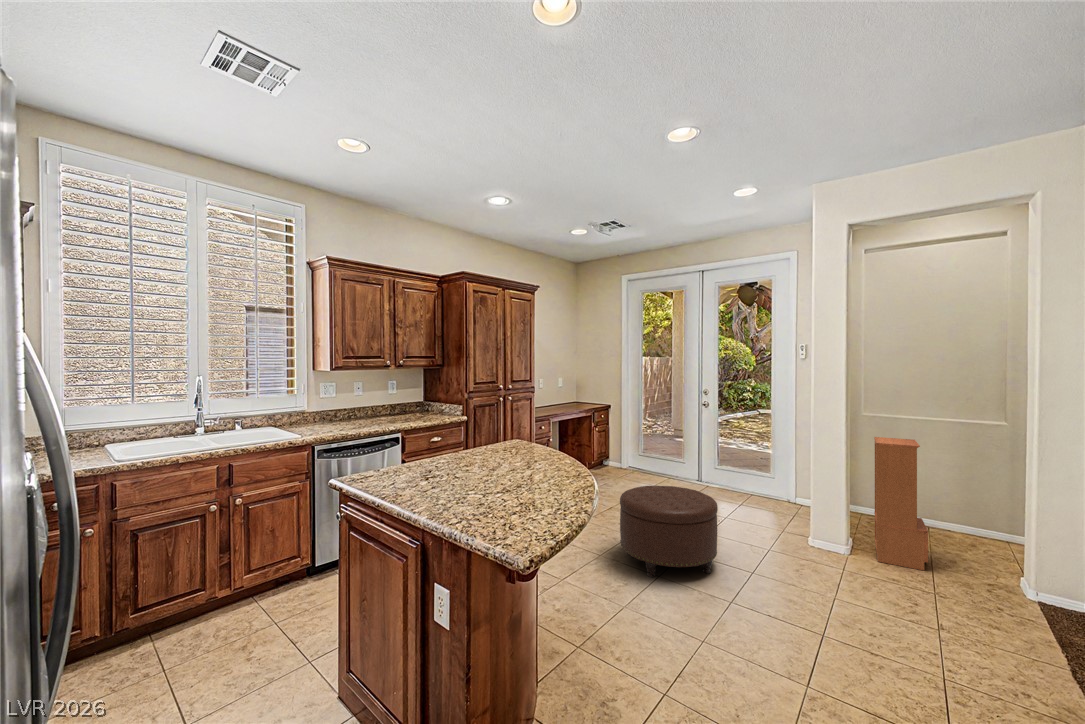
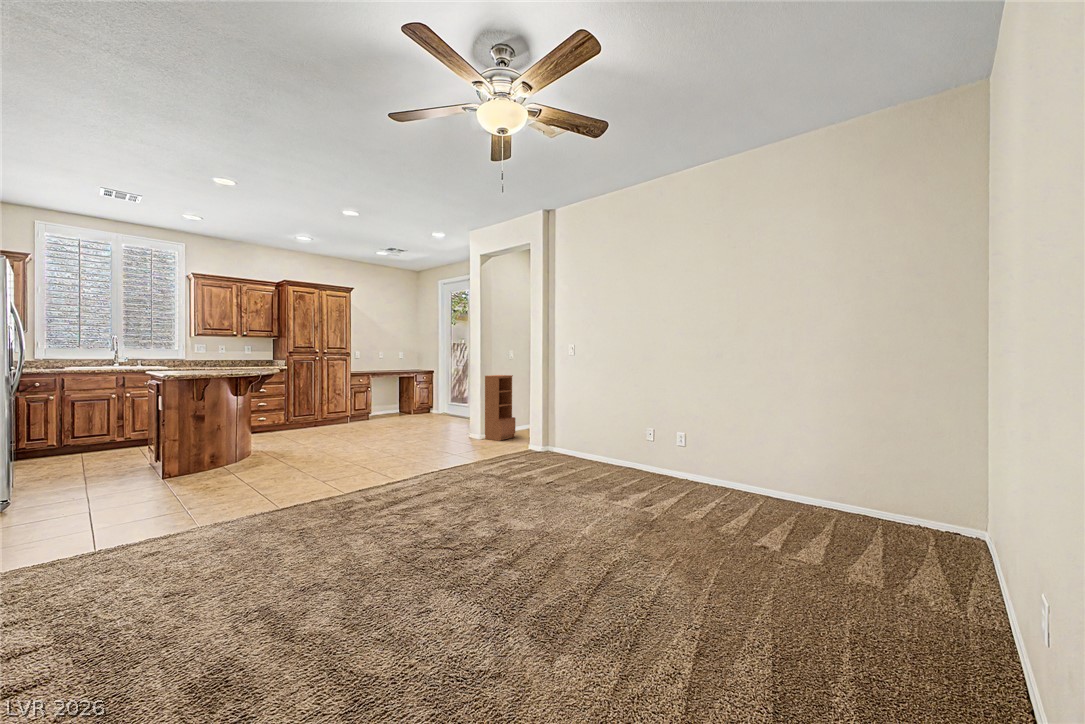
ottoman: present [620,486,718,577] -> none [346,402,400,442]

